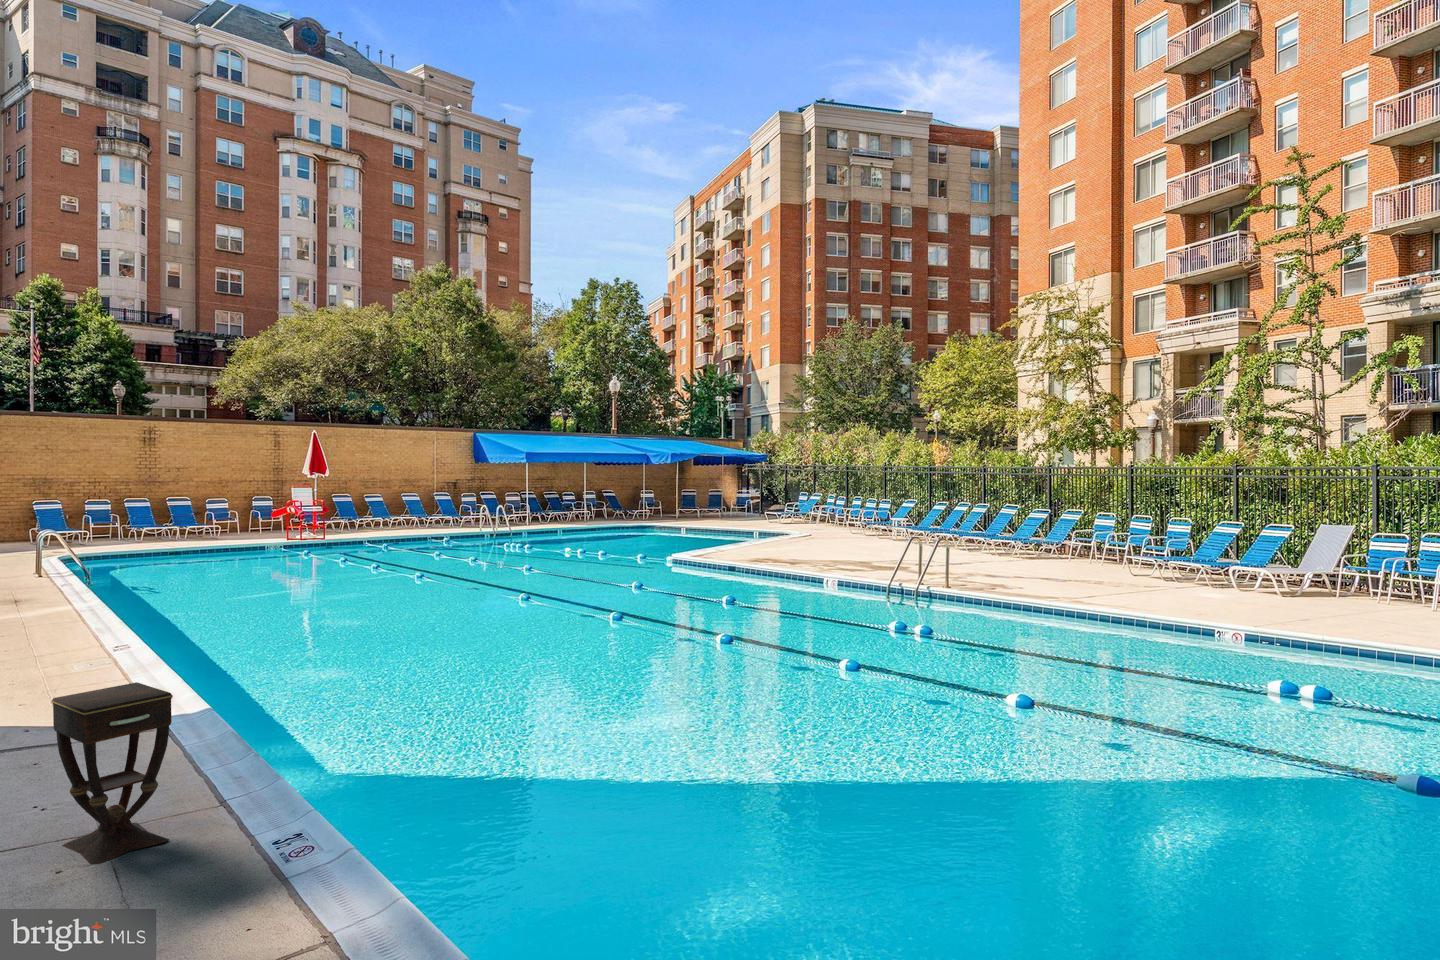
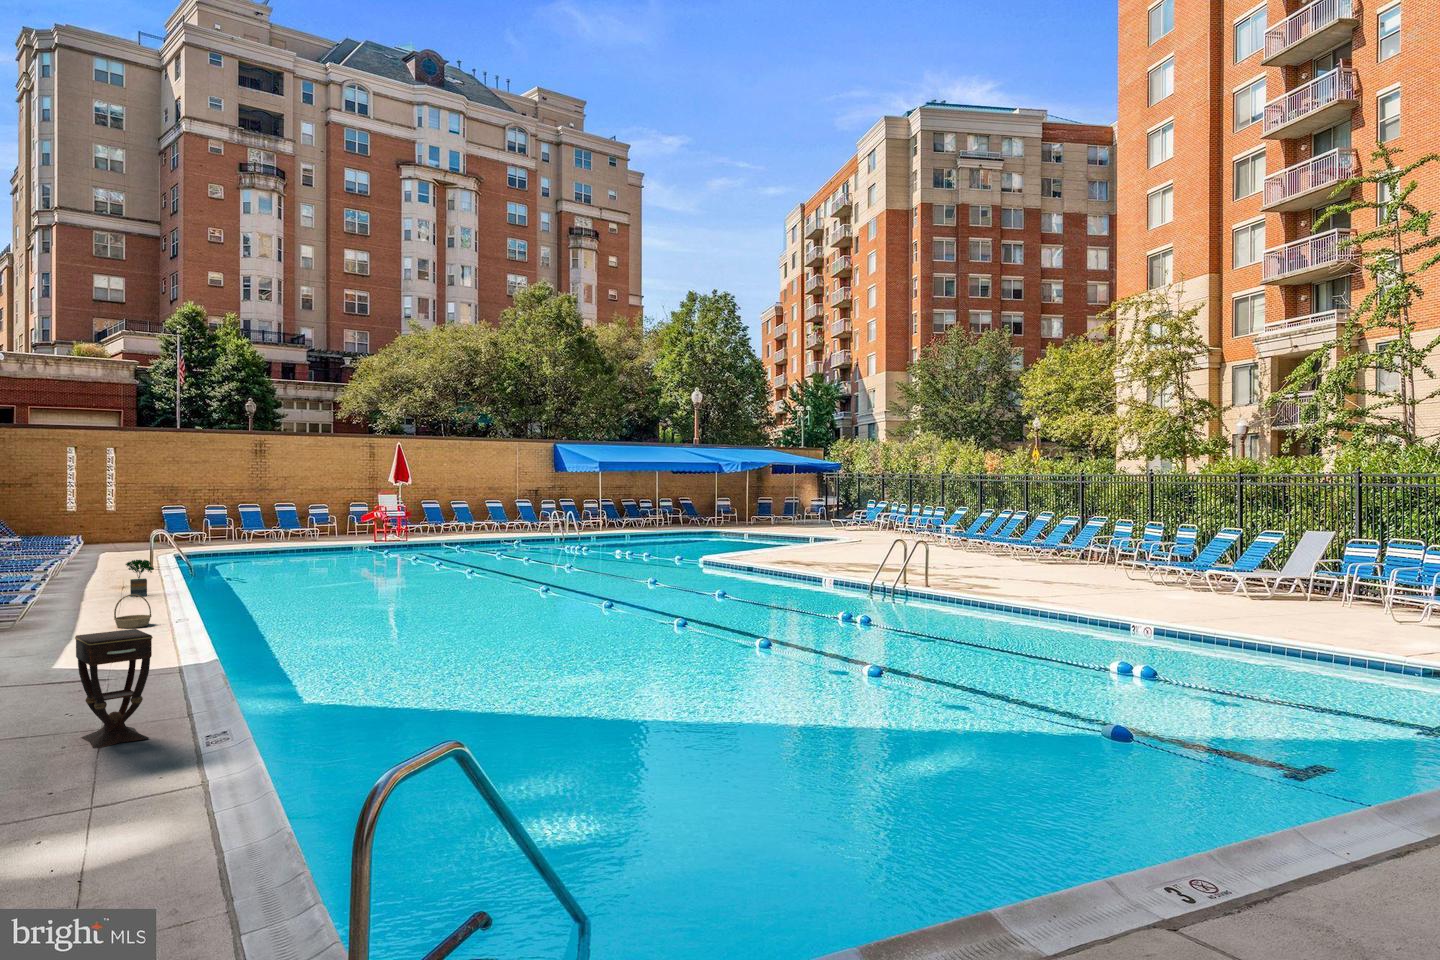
potted tree: none [17,569,56,615] -> present [126,560,153,597]
basket: none [25,616,75,660] -> present [114,594,151,628]

